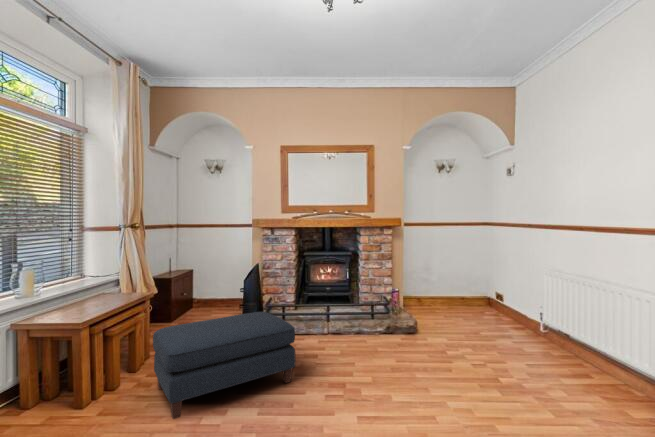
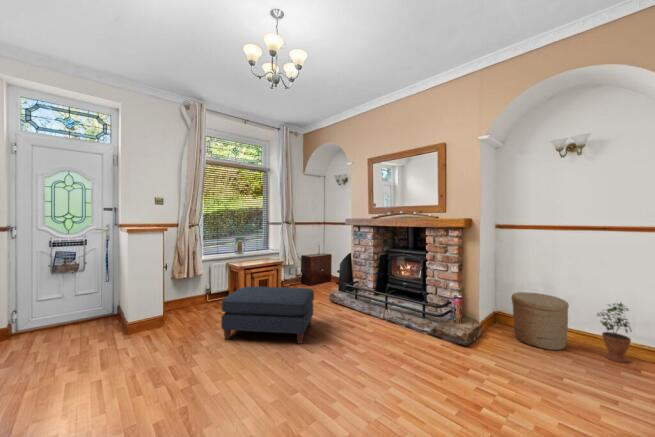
potted plant: none [473,276,492,319] -> present [597,303,631,363]
woven basket: none [423,280,462,322] -> present [511,292,569,350]

